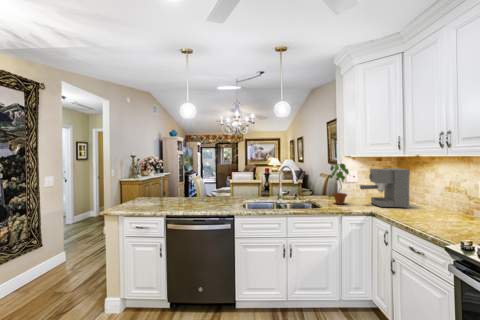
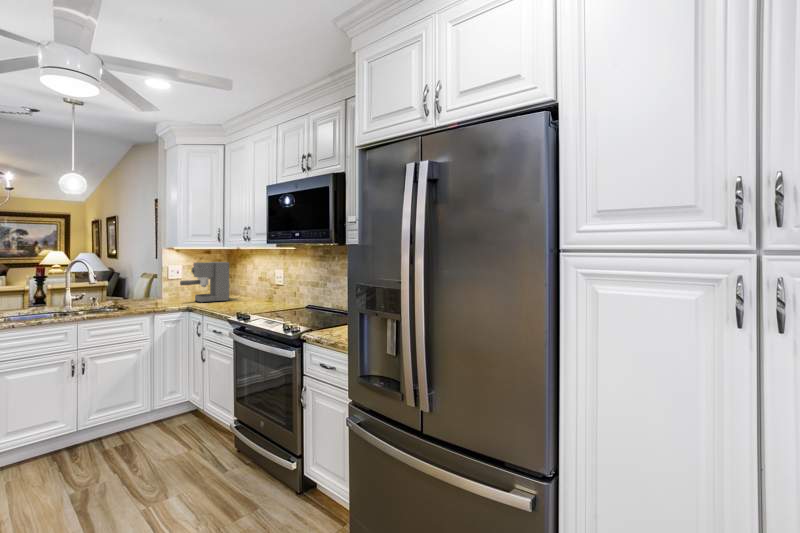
potted plant: present [330,163,349,204] -> none [144,256,167,305]

